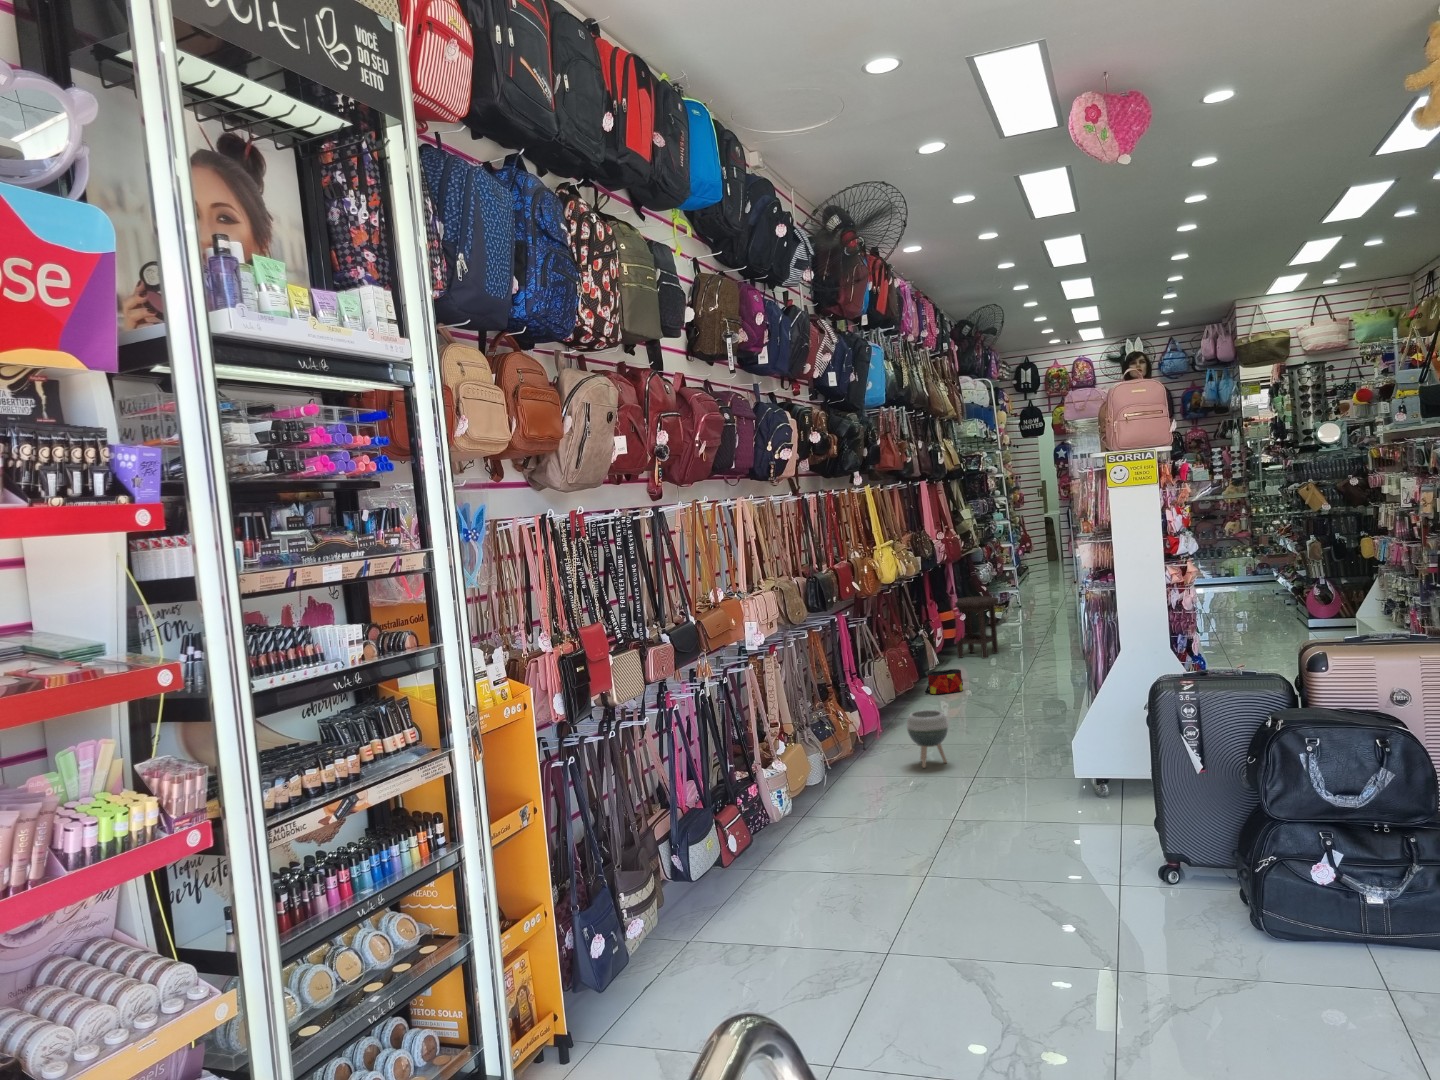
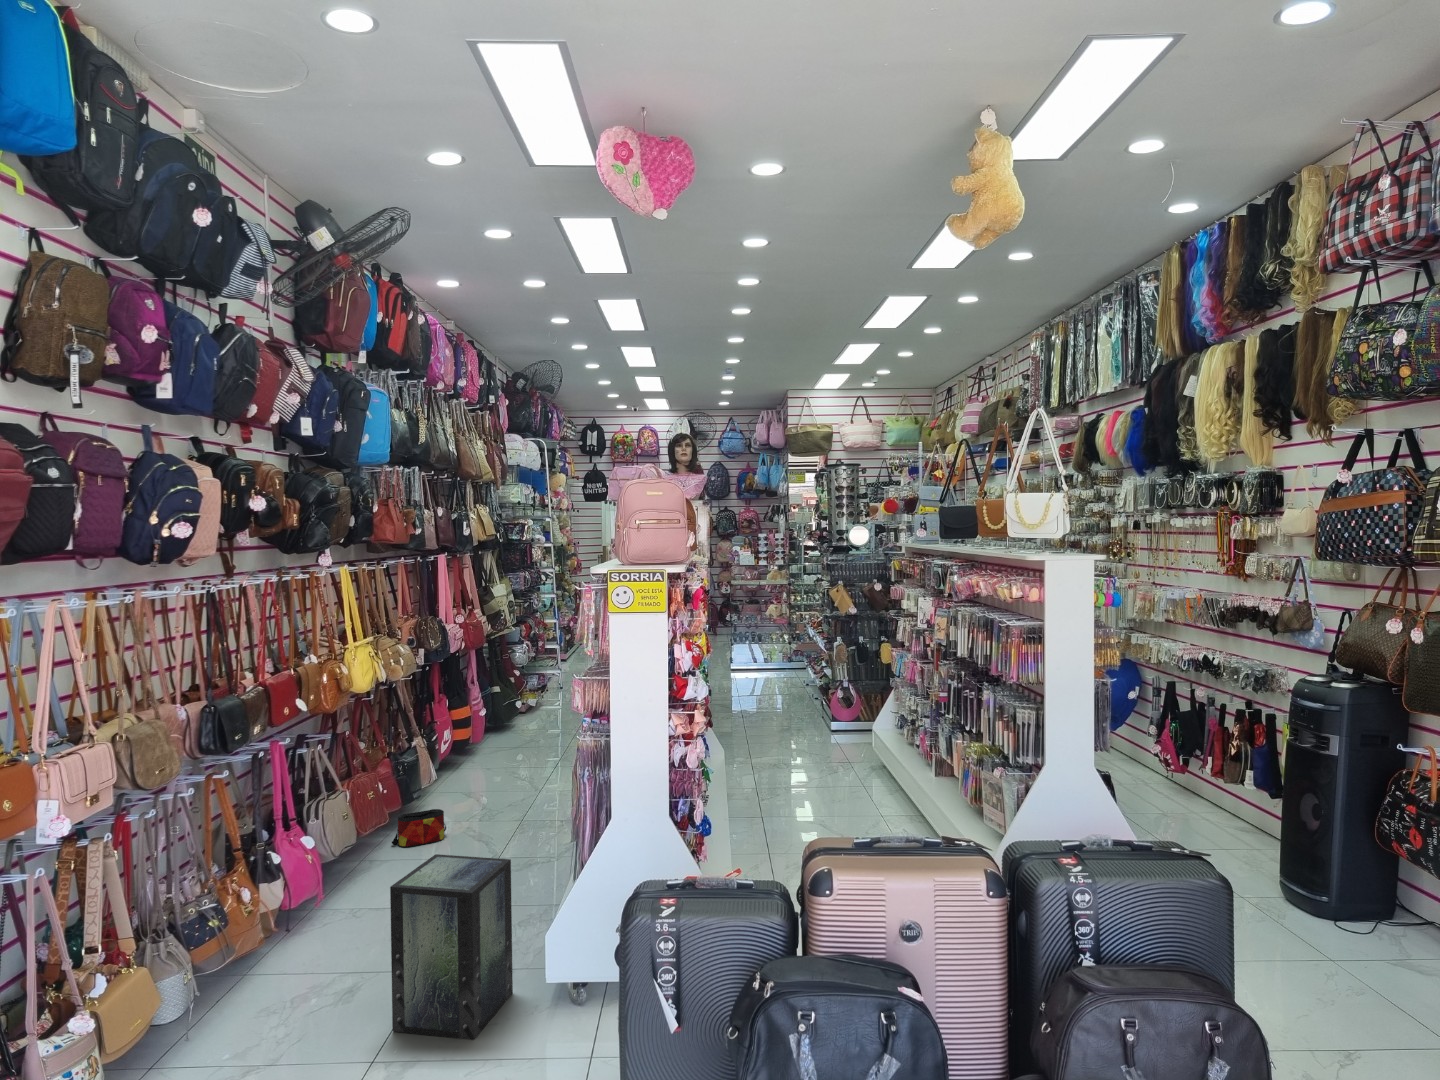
stool: present [955,596,998,659] -> none [457,696,517,776]
storage box: none [969,664,1053,775] -> present [390,854,513,1040]
planter: present [907,710,948,768] -> none [291,930,360,1033]

